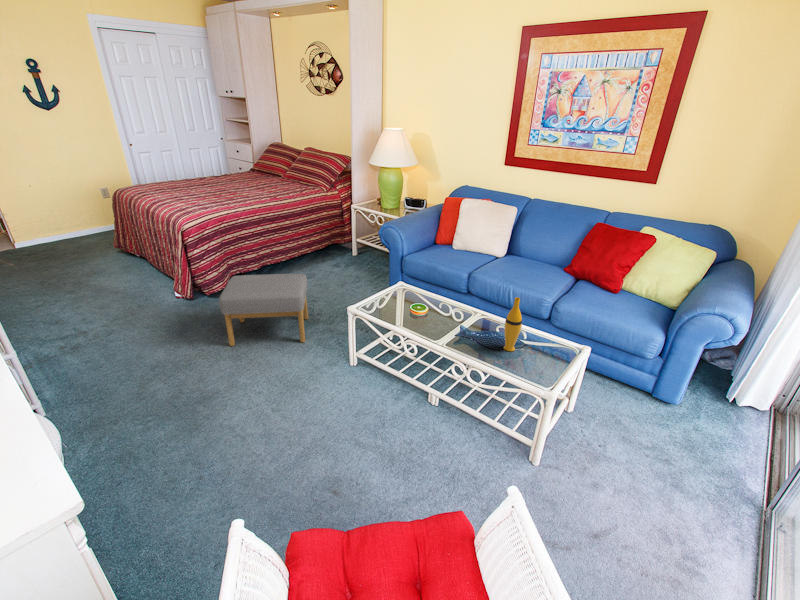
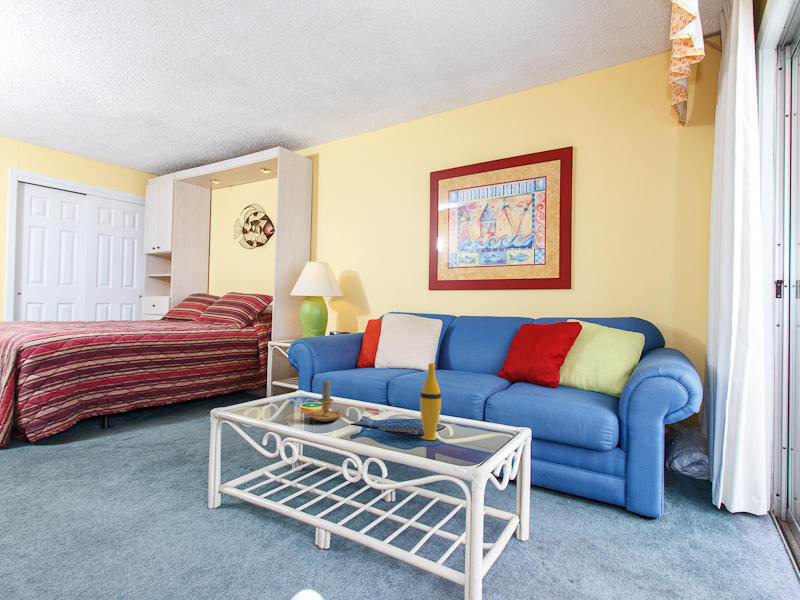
footstool: present [219,274,308,346] -> none [47,386,187,479]
candle: none [413,291,441,323] -> present [310,380,345,422]

